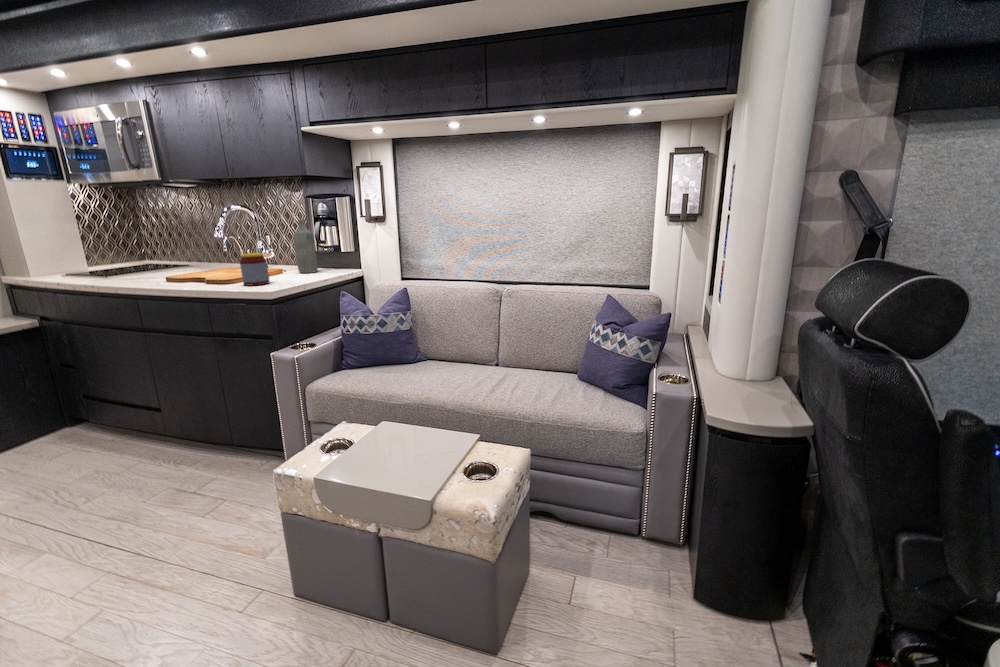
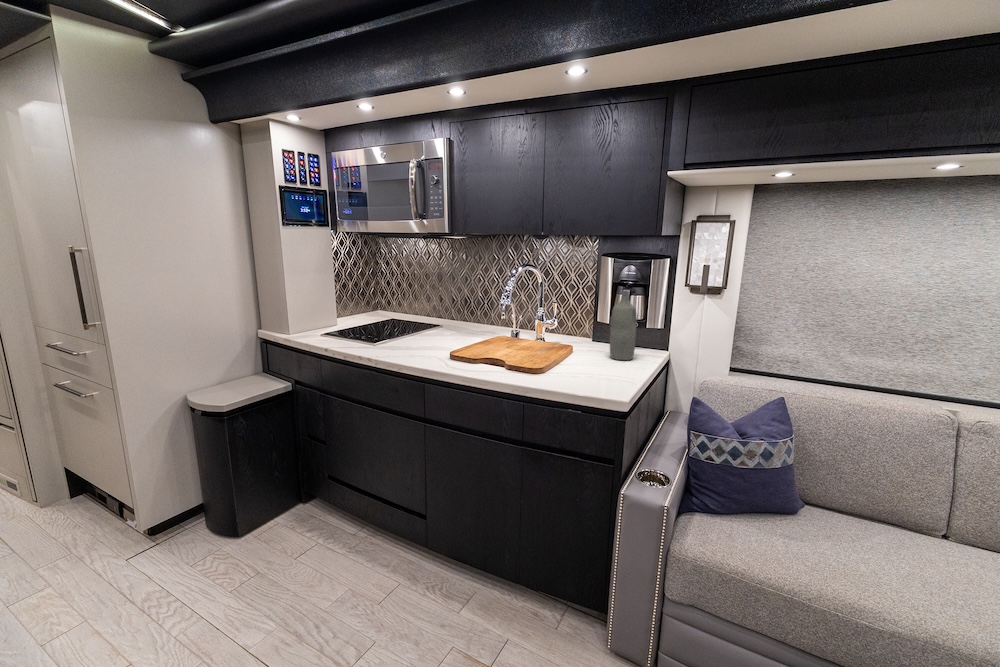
jar: present [240,253,270,286] -> none [585,343,619,390]

